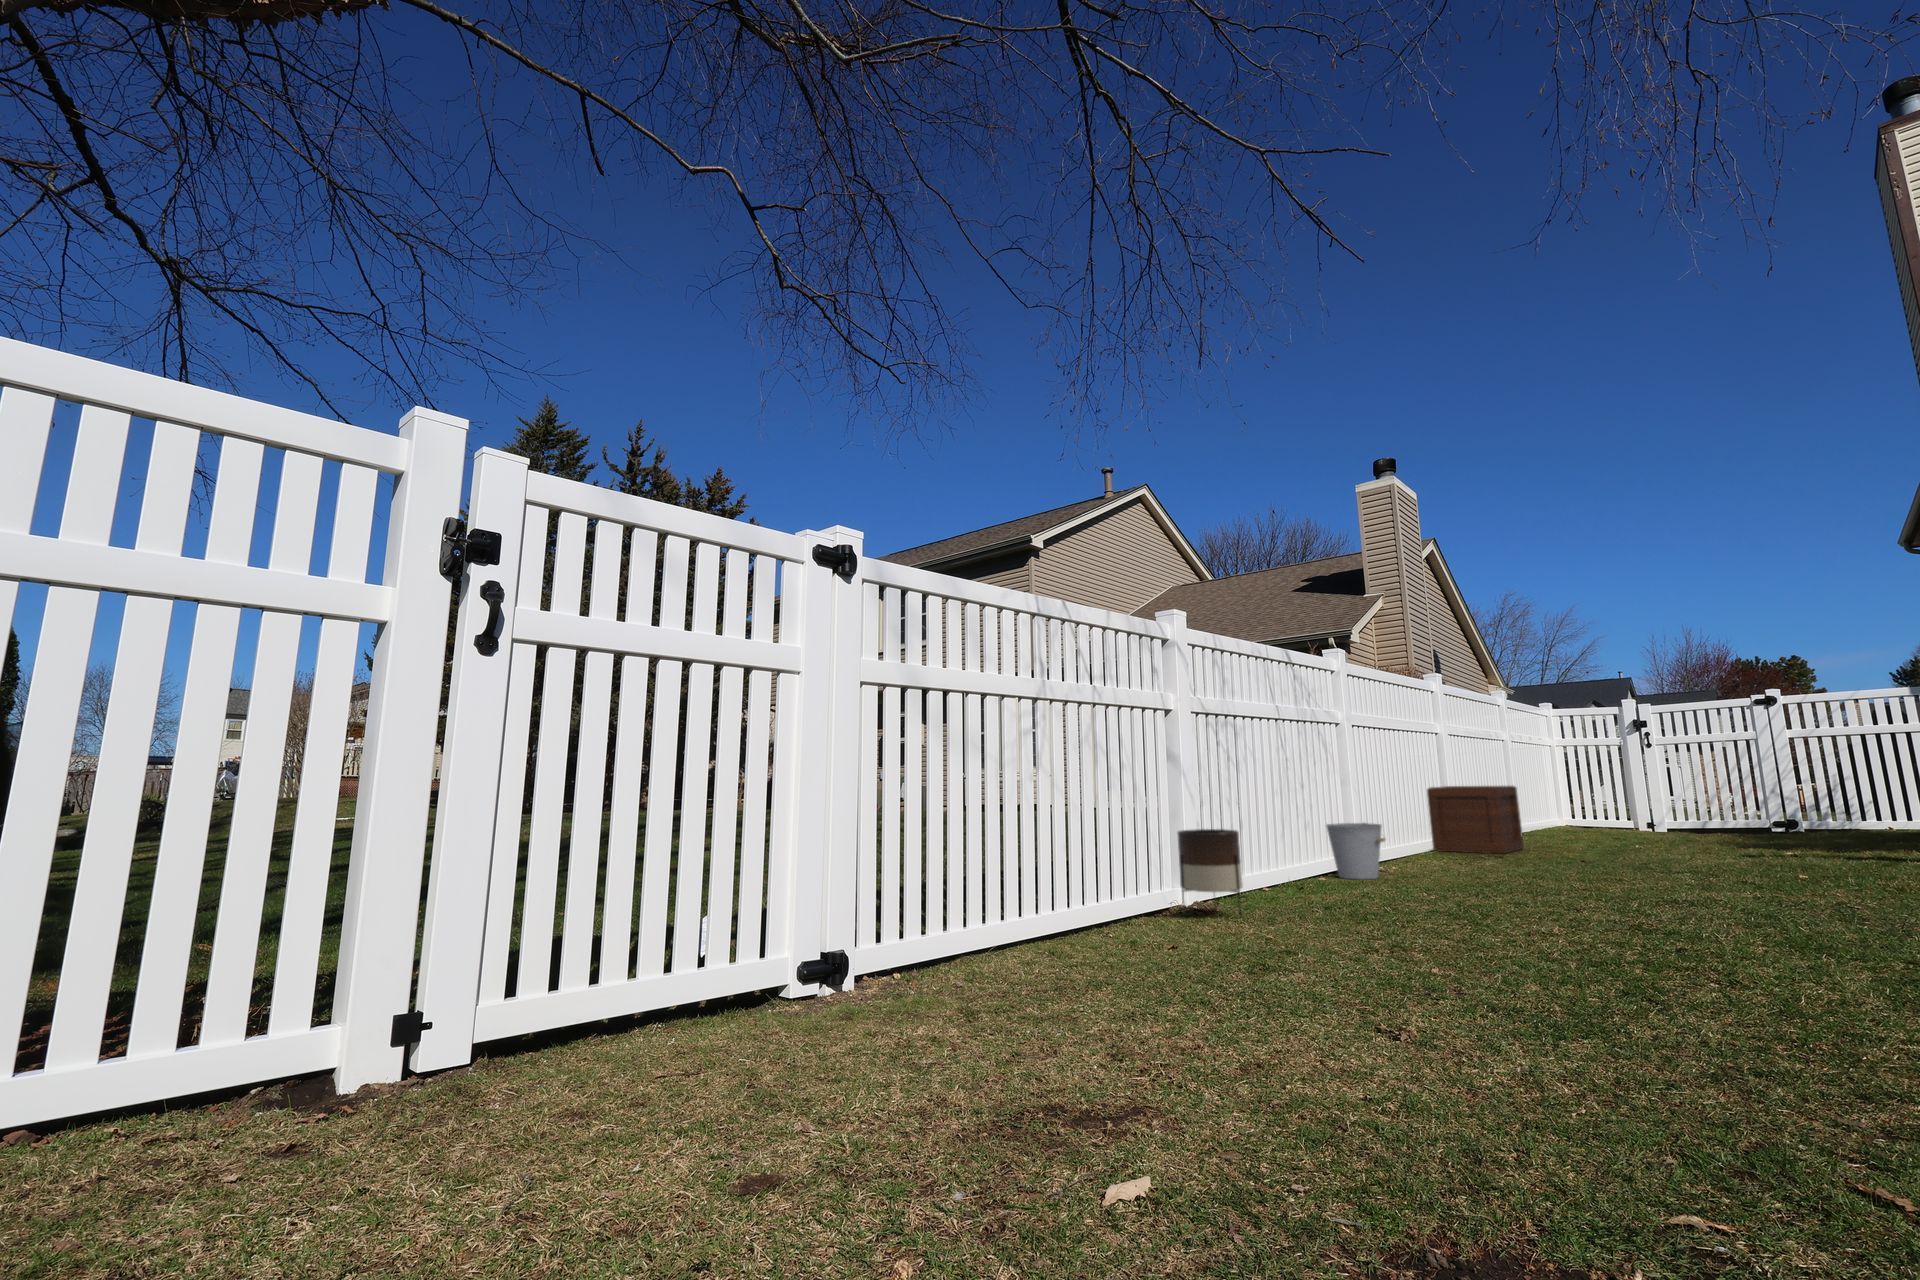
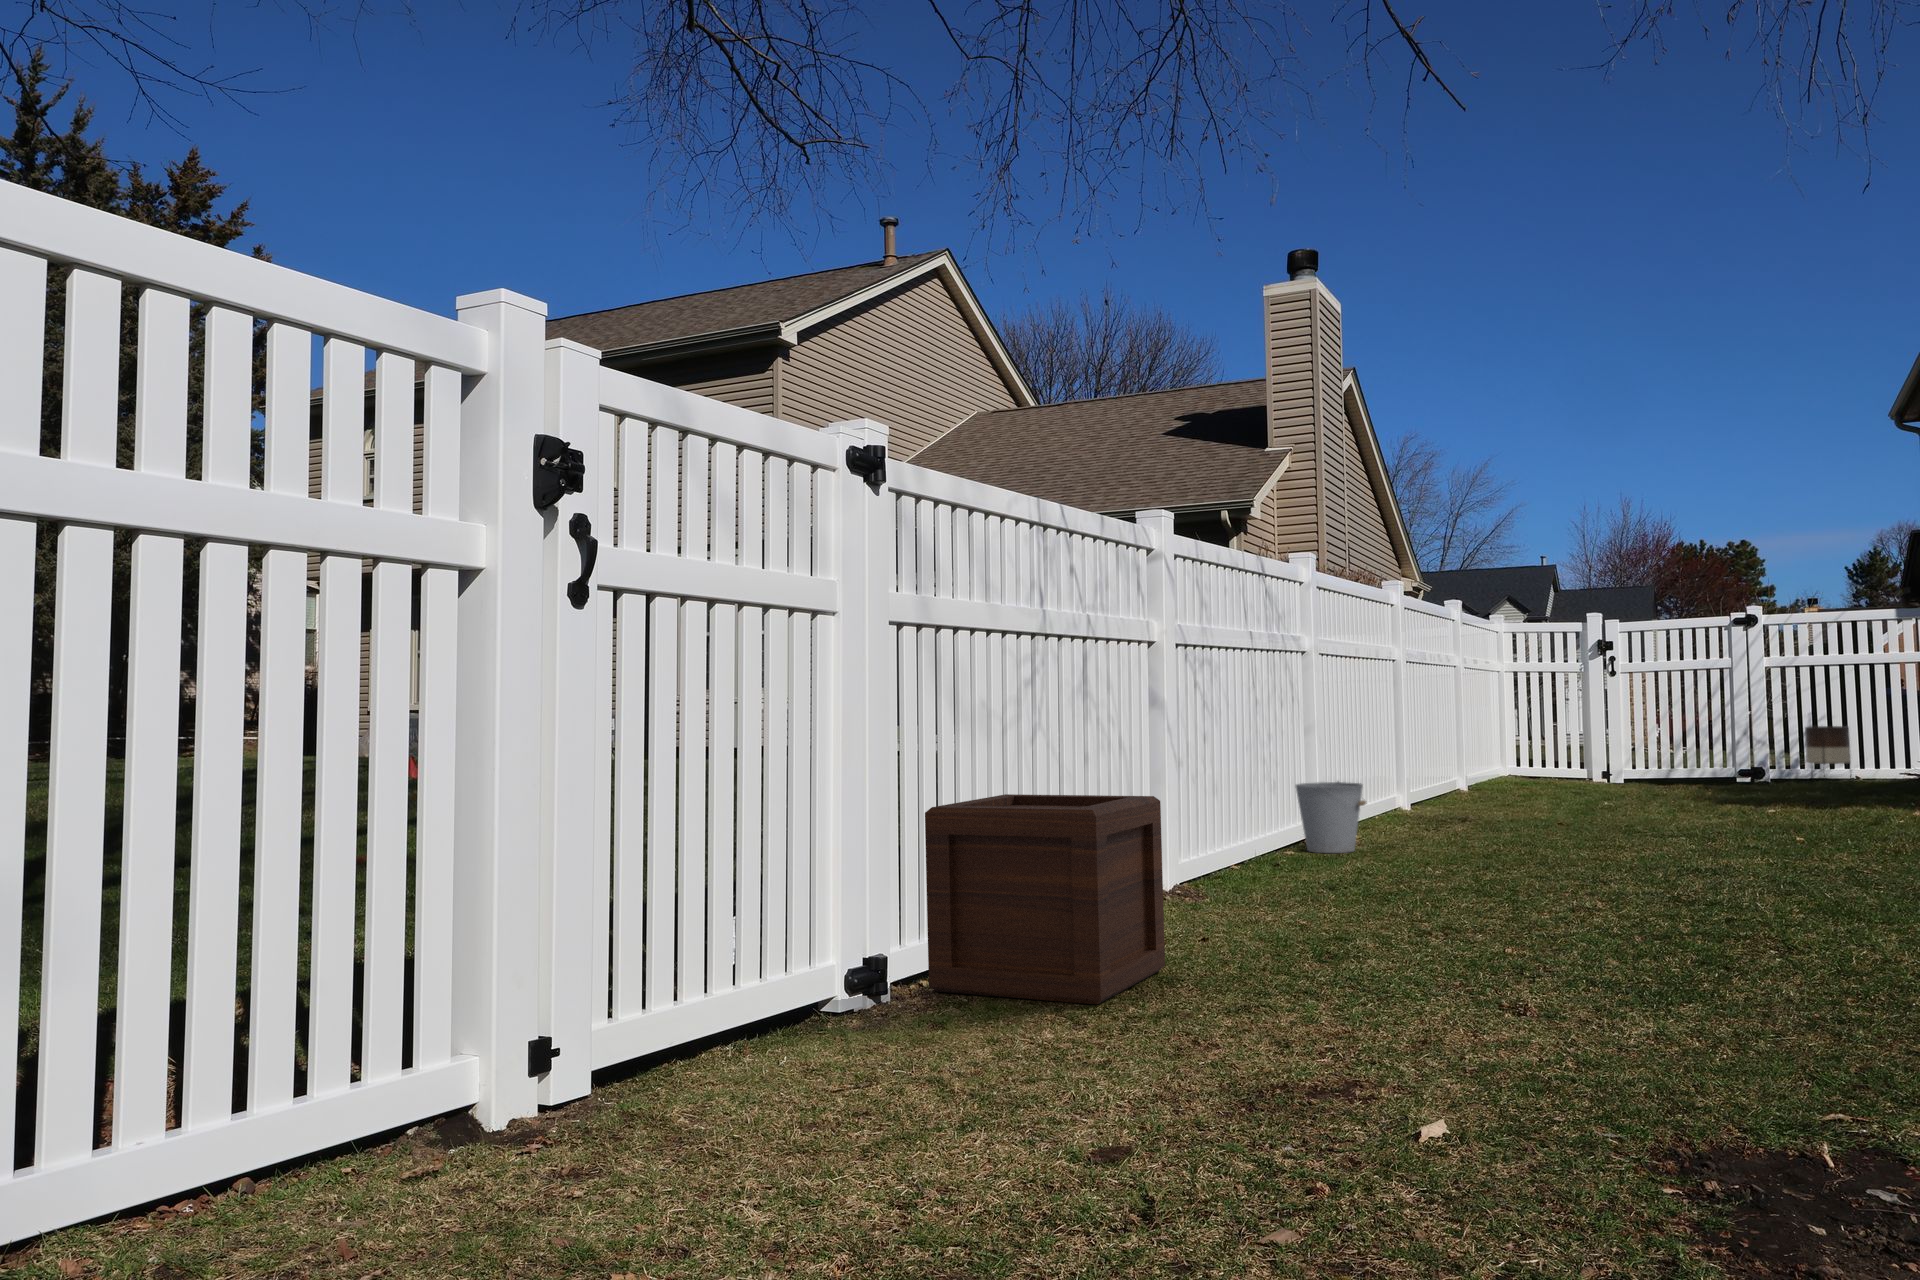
wooden crate: present [1427,786,1524,854] -> present [925,794,1165,1004]
planter: present [1178,829,1243,916] -> present [1805,726,1851,765]

